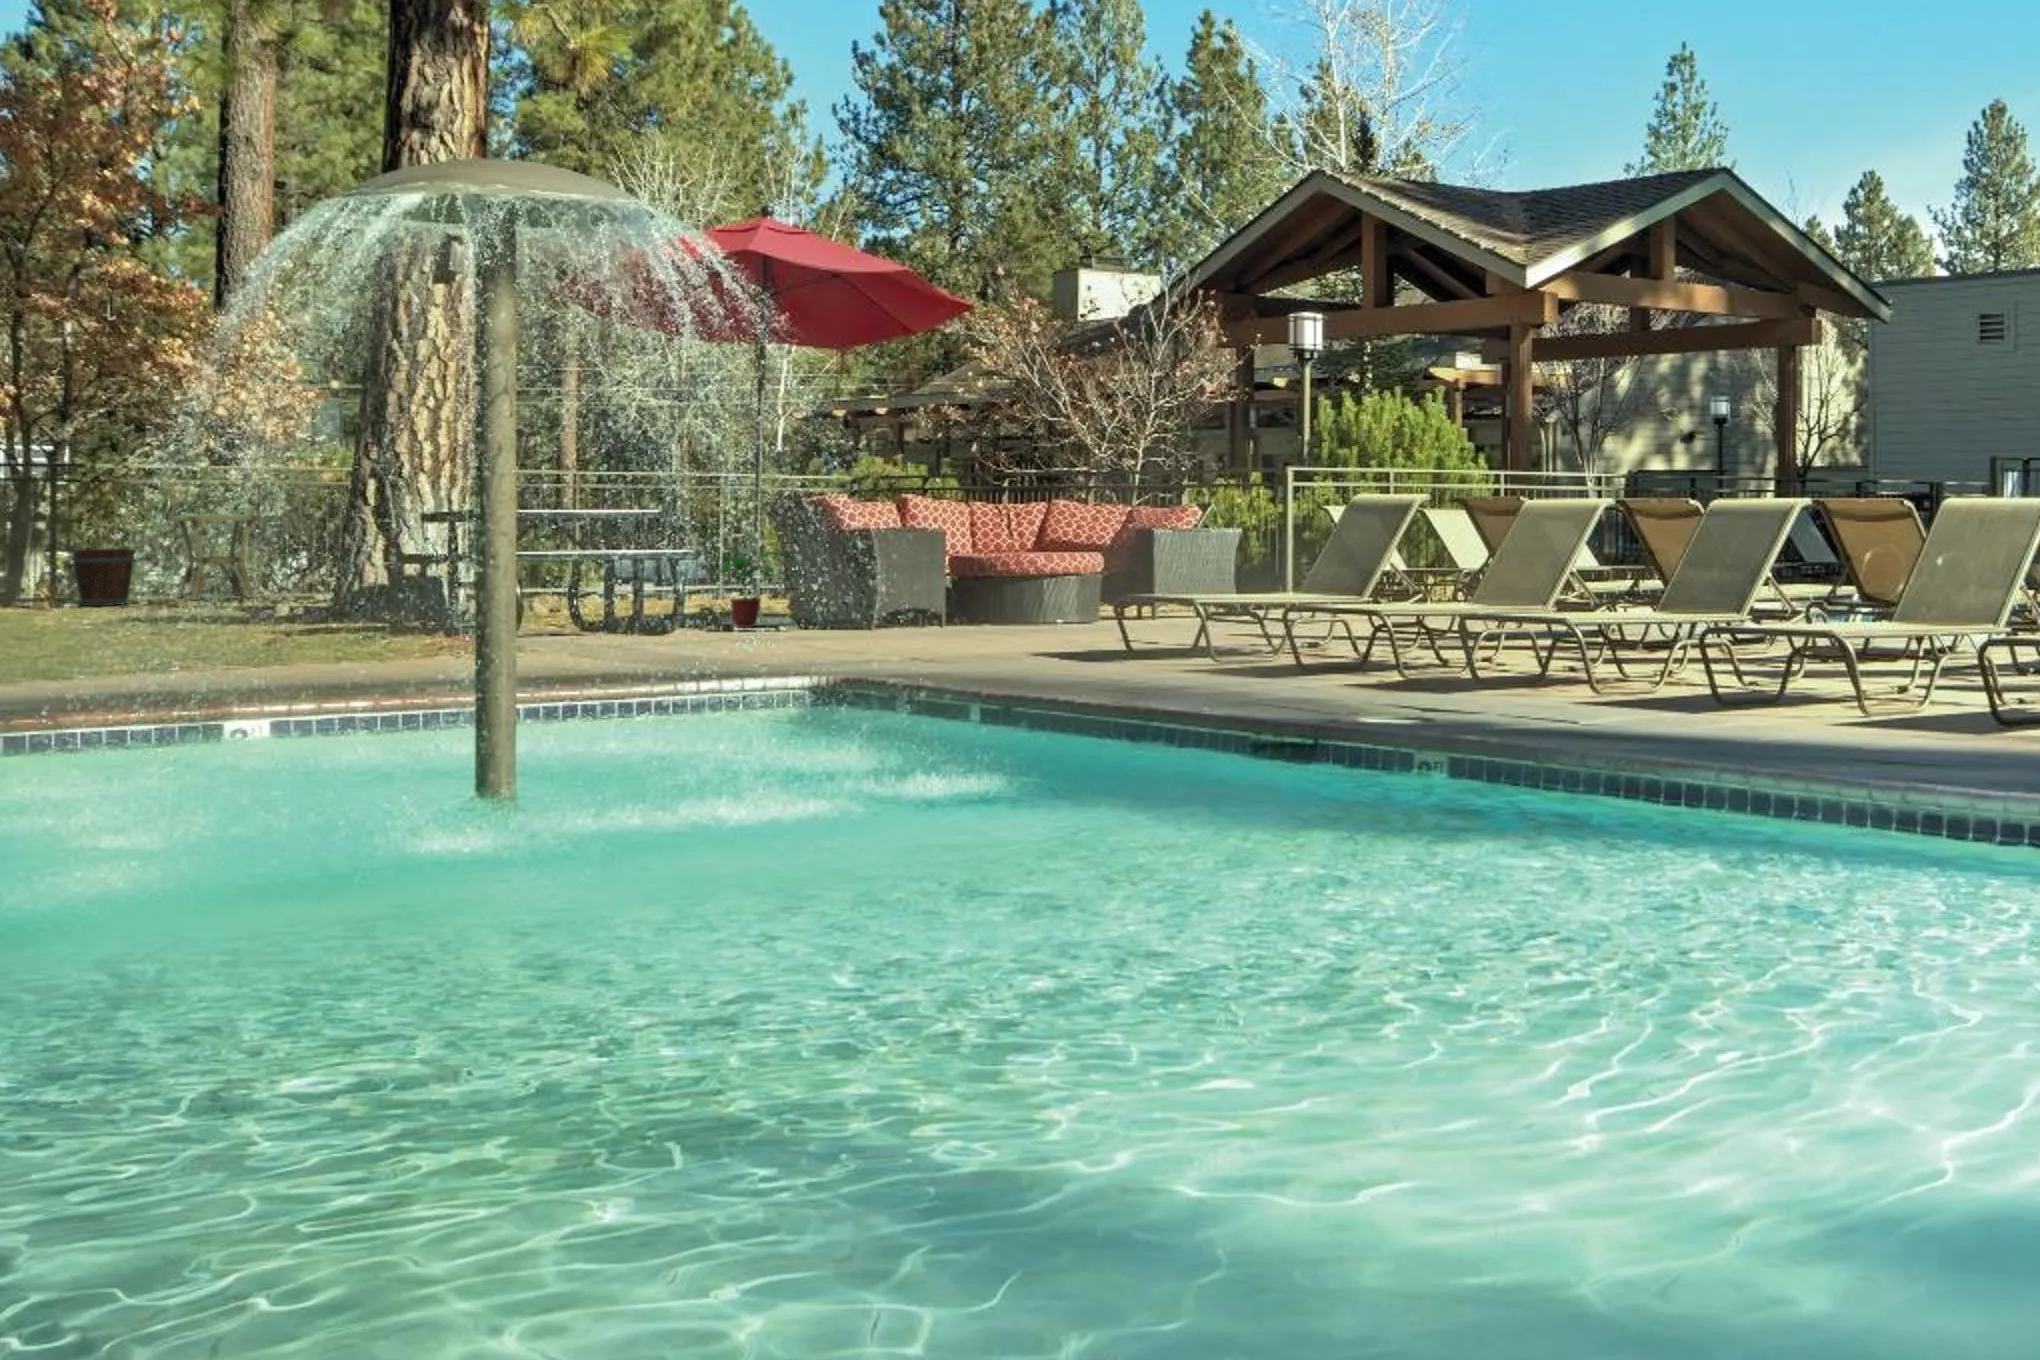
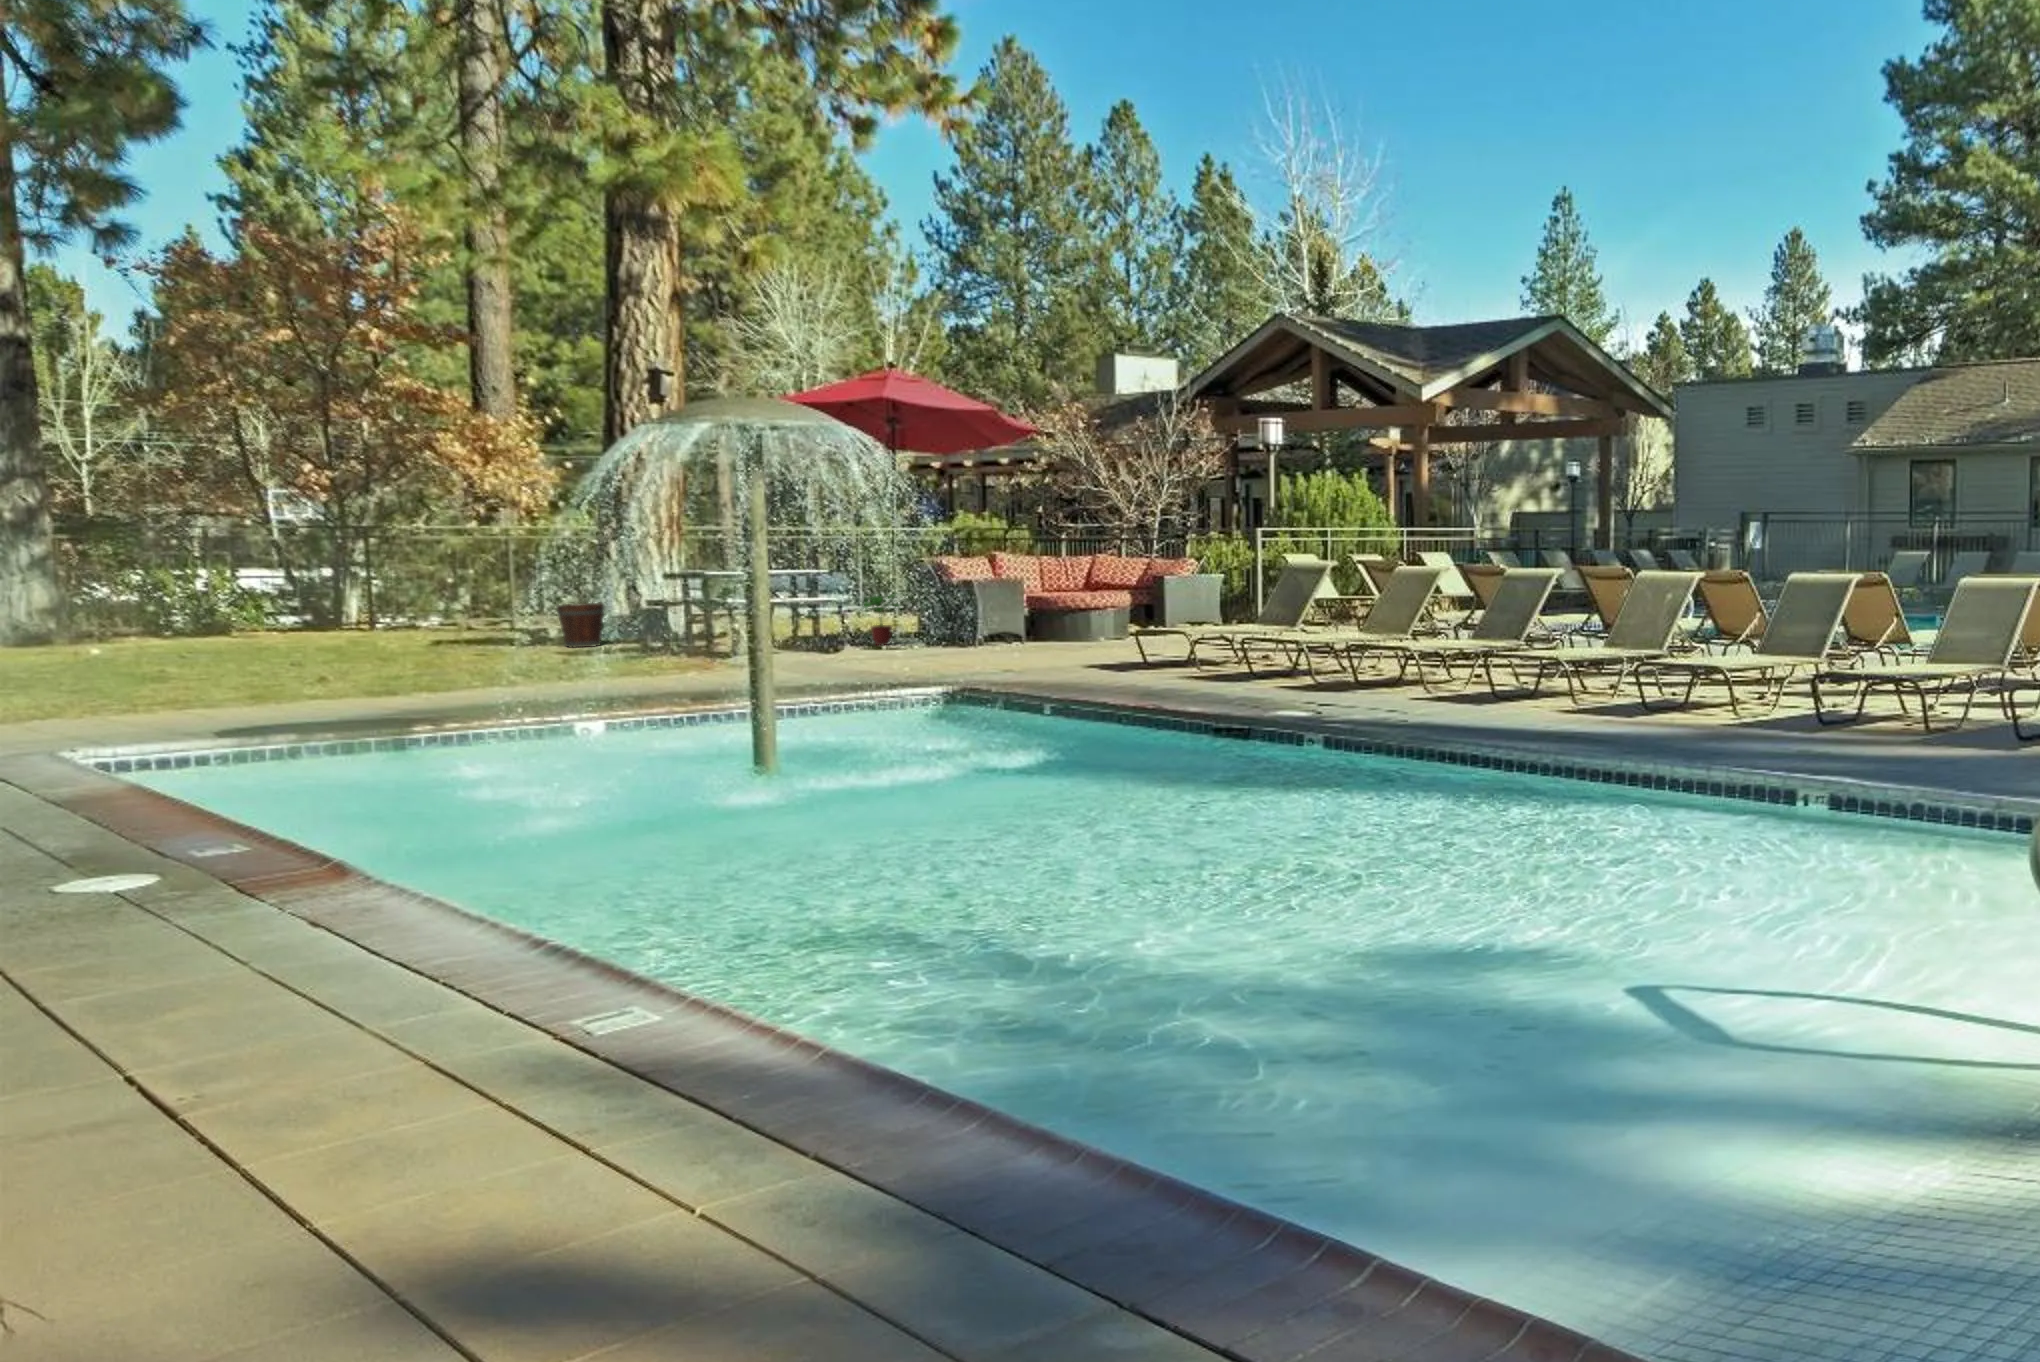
side table: present [171,514,261,600] -> none [457,567,524,629]
bucket: present [72,548,136,606] -> present [557,602,604,647]

